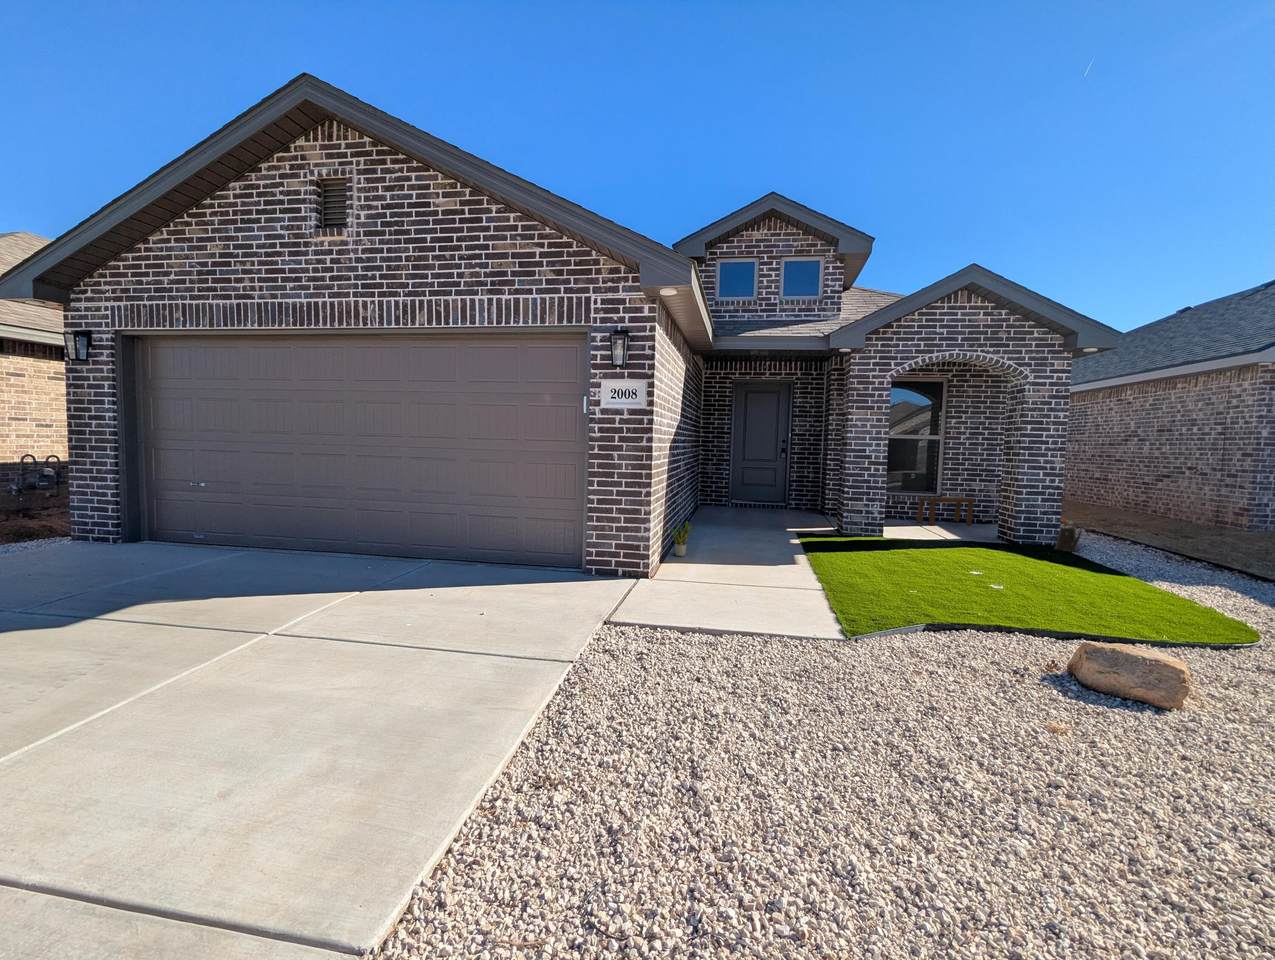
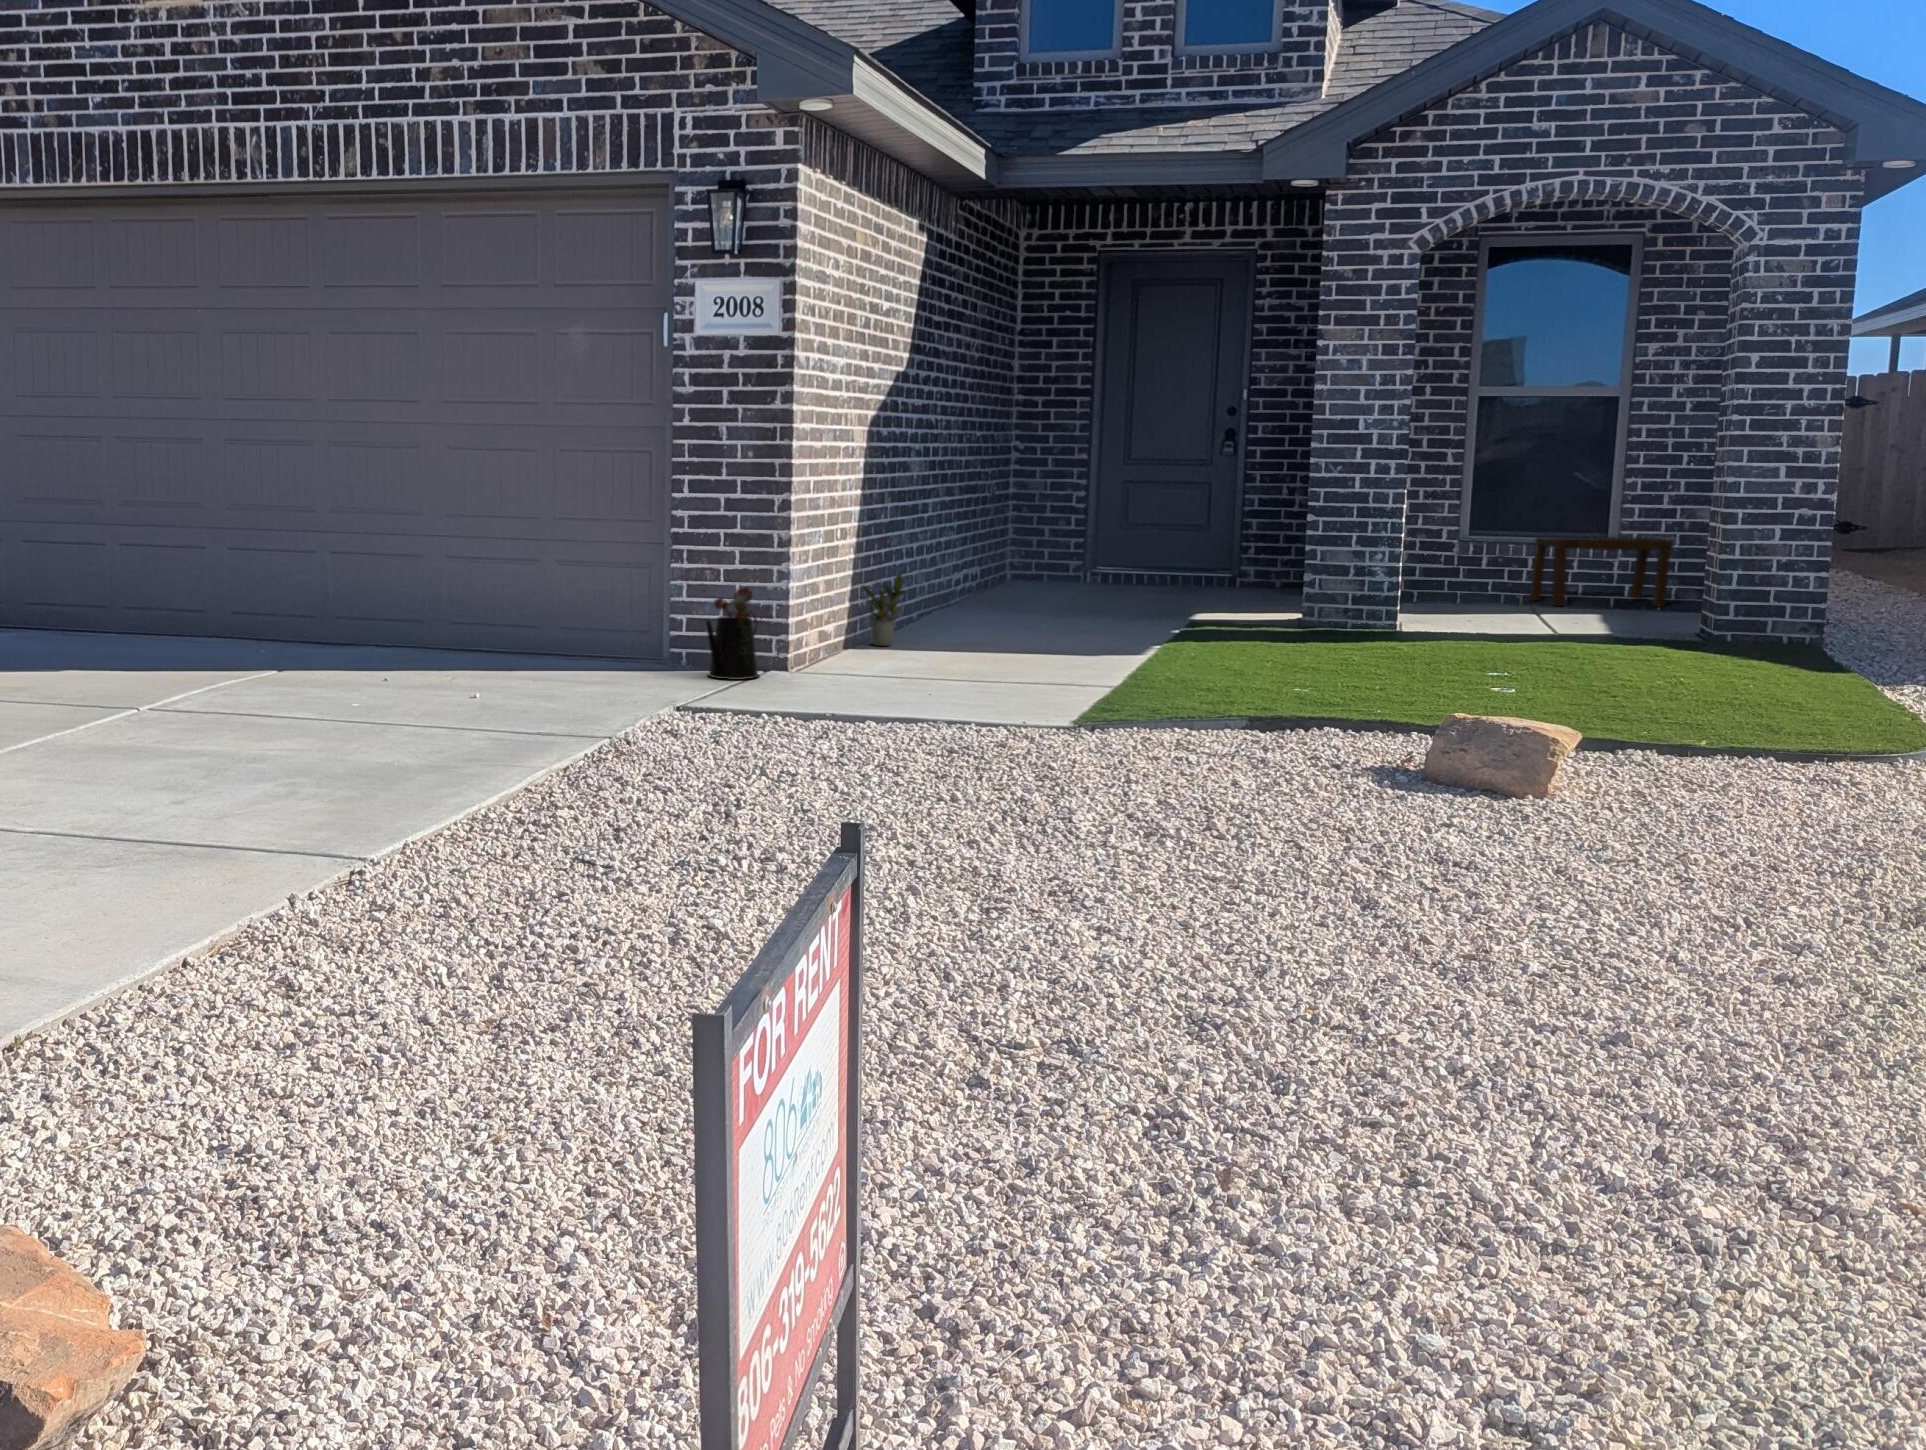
watering can: present [1055,518,1082,552] -> present [706,588,759,680]

